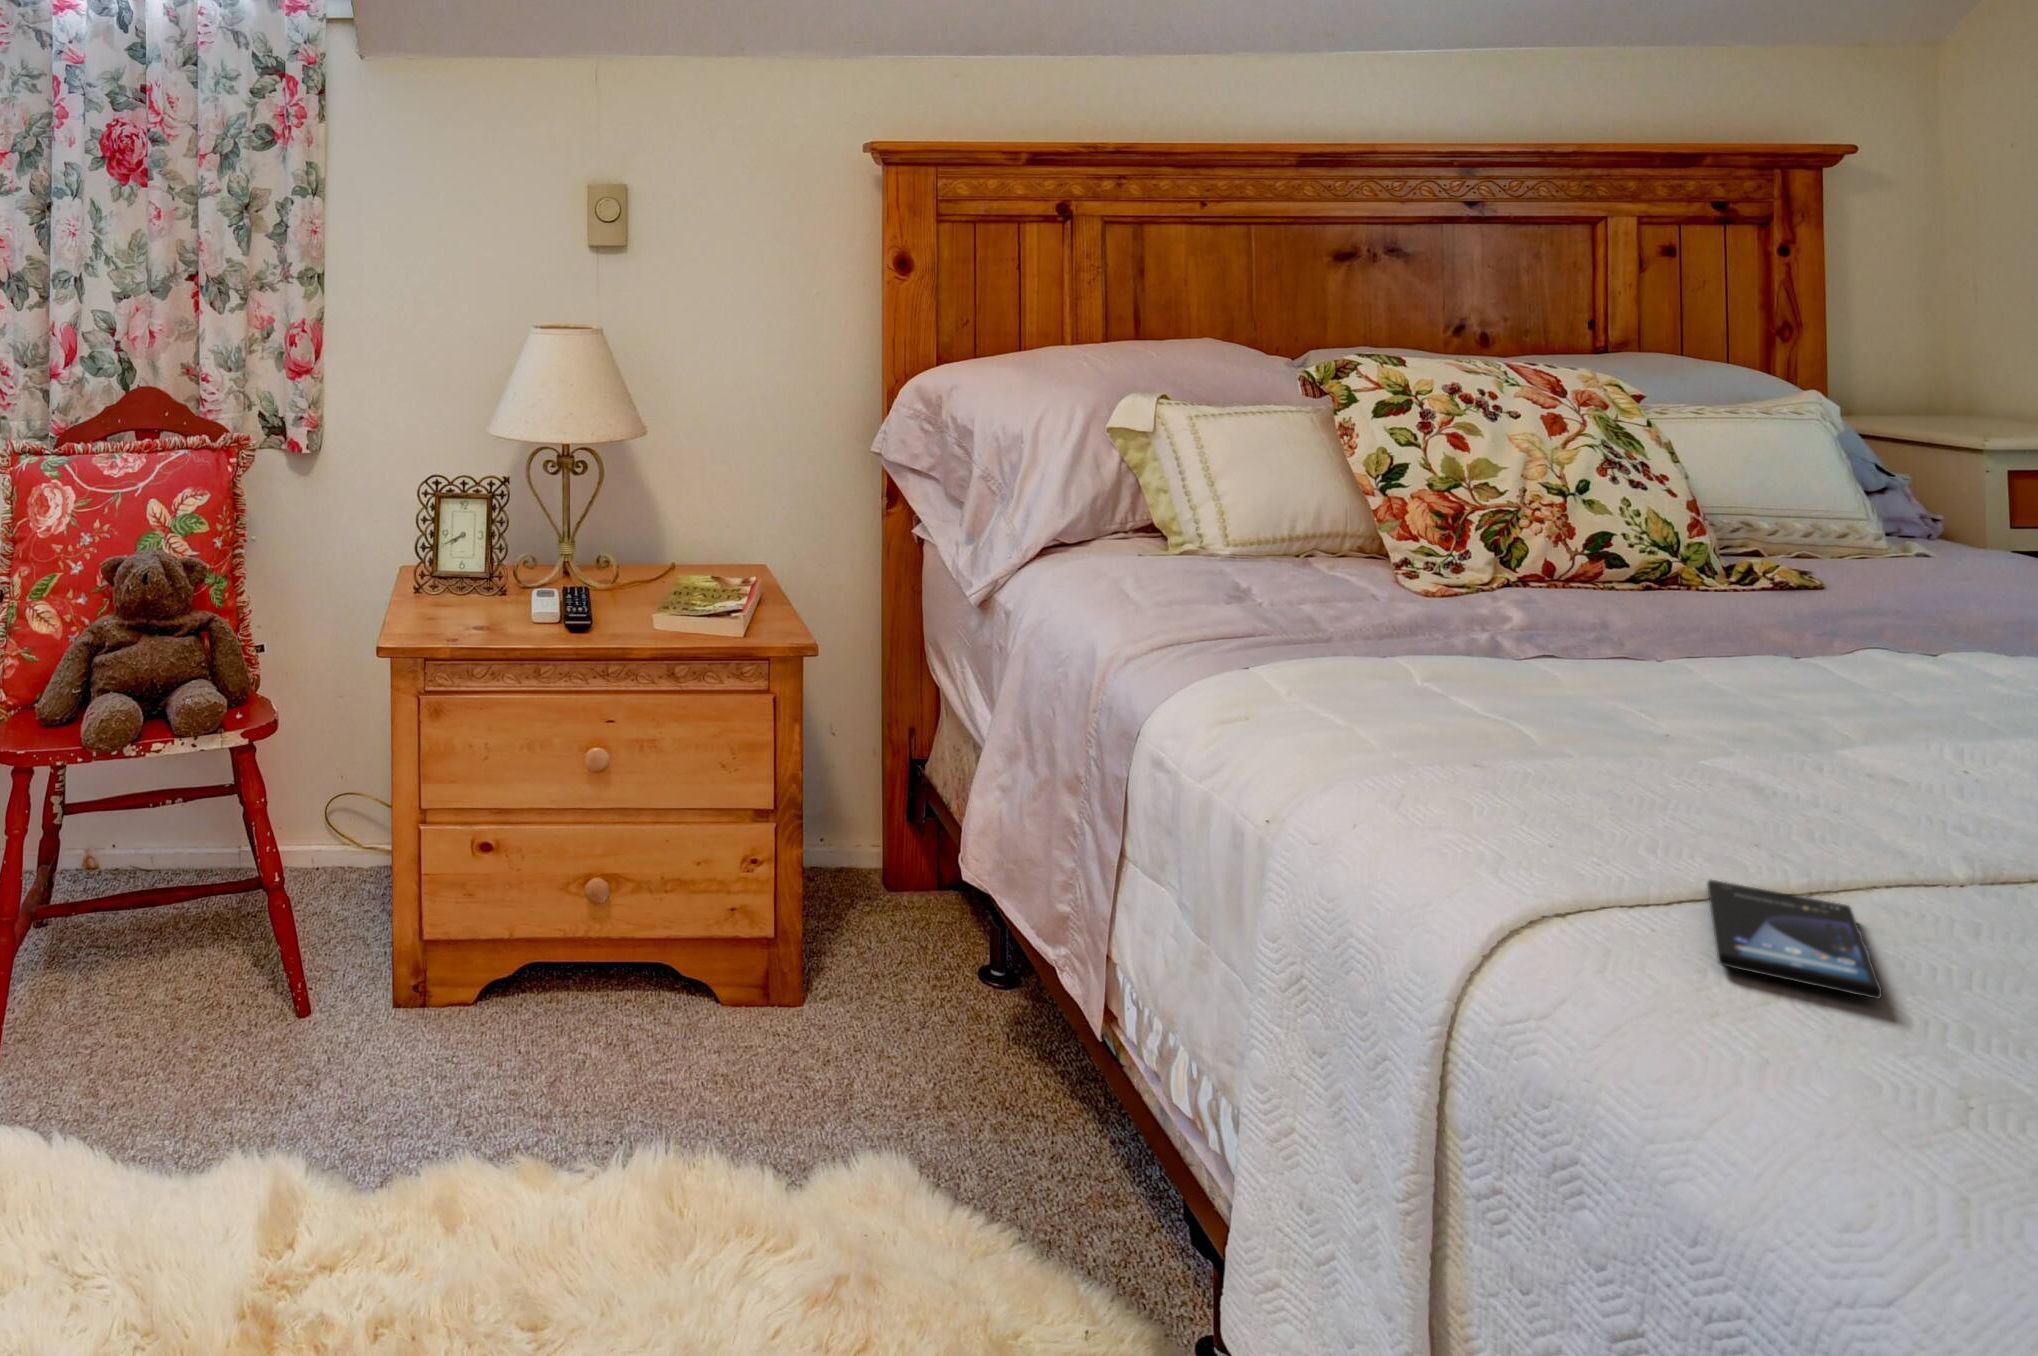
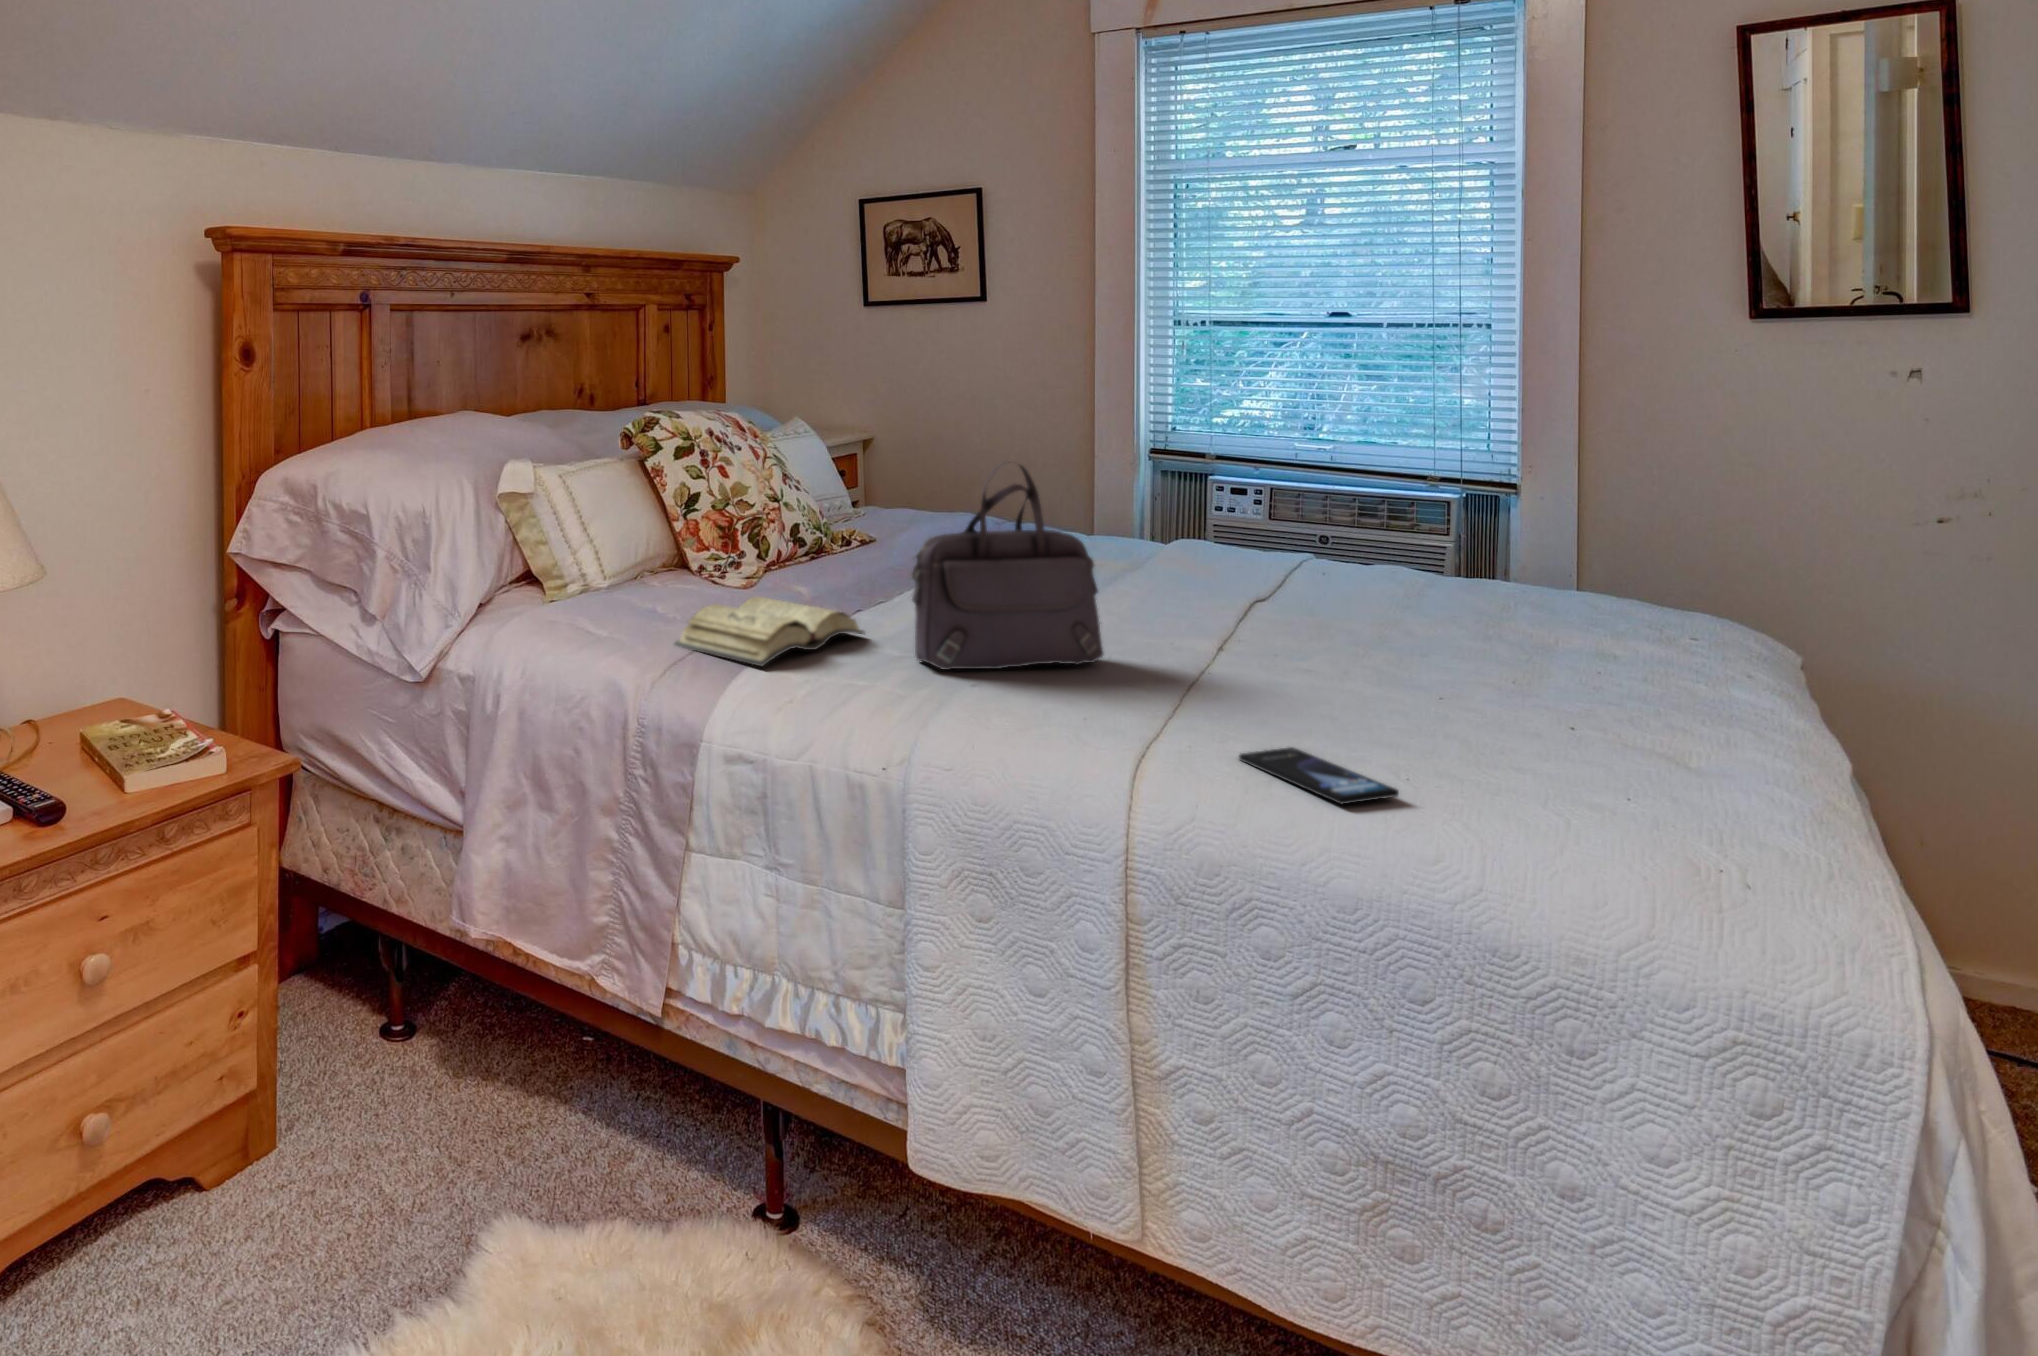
handbag: none [1456,417,1815,755] -> present [912,462,1103,670]
diary: none [1191,575,1469,652] -> present [675,597,864,666]

